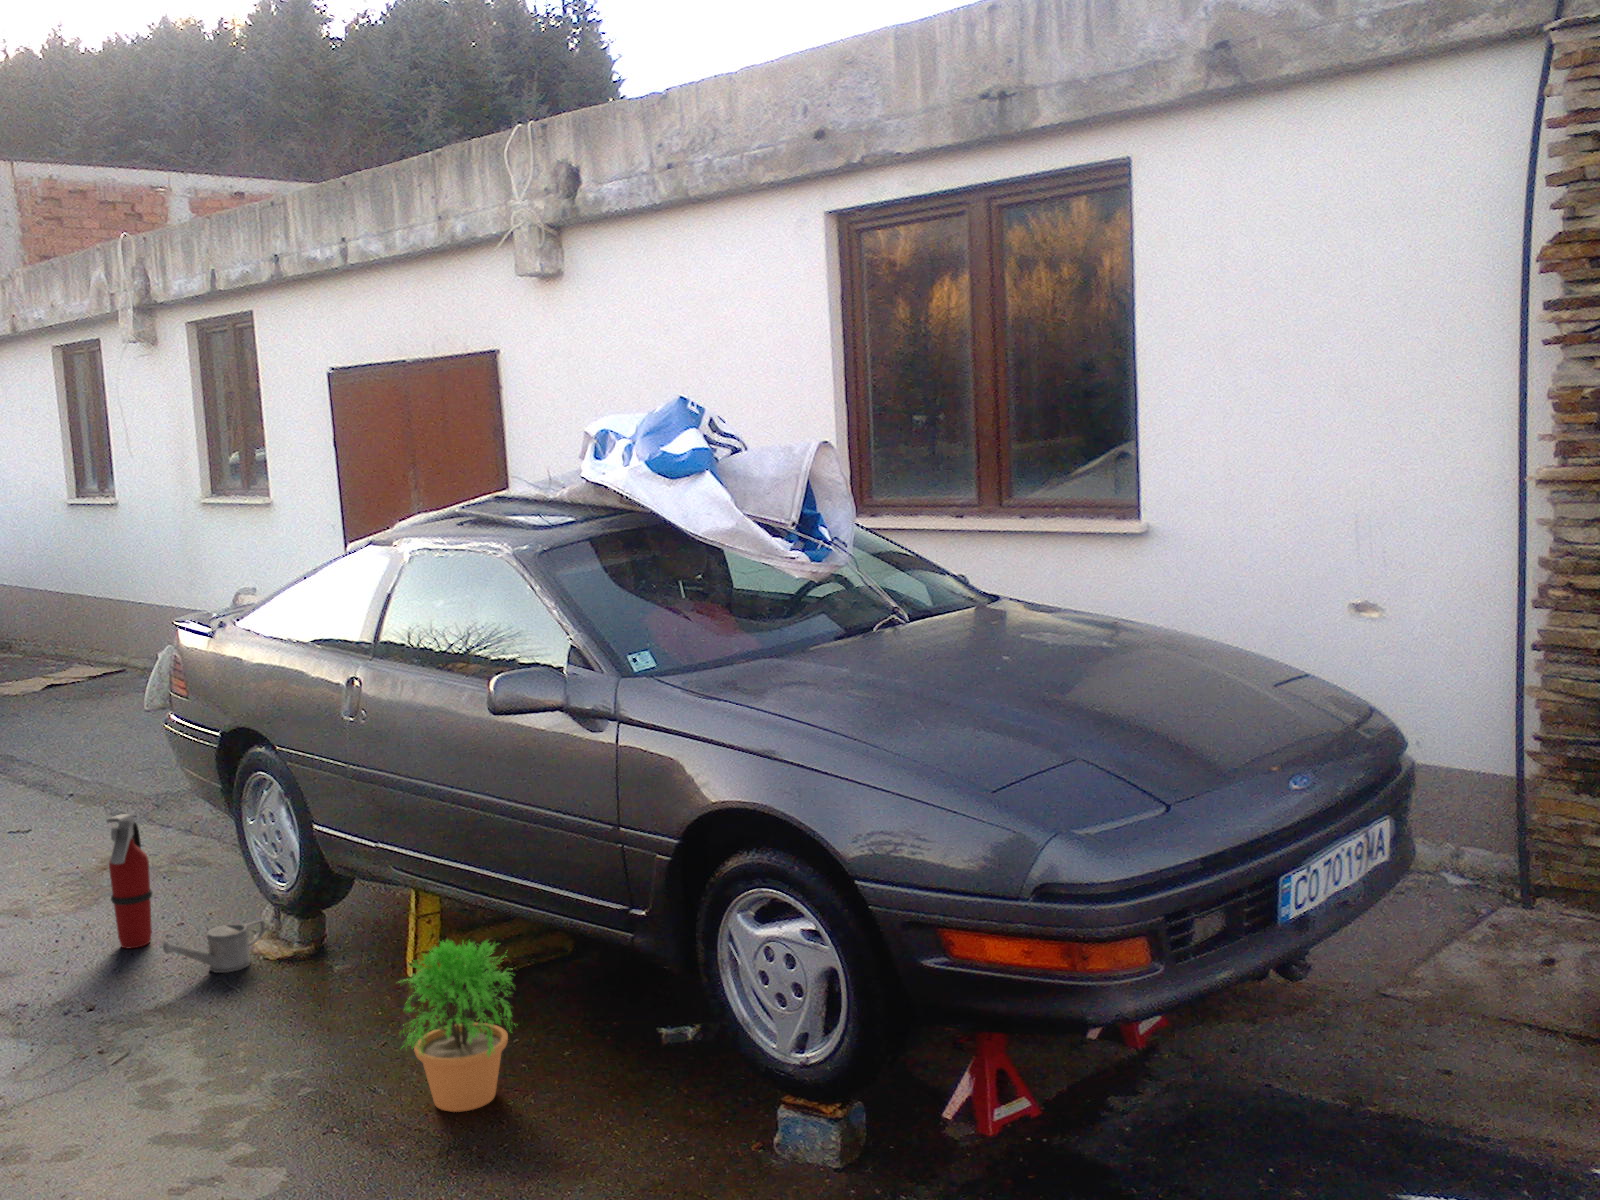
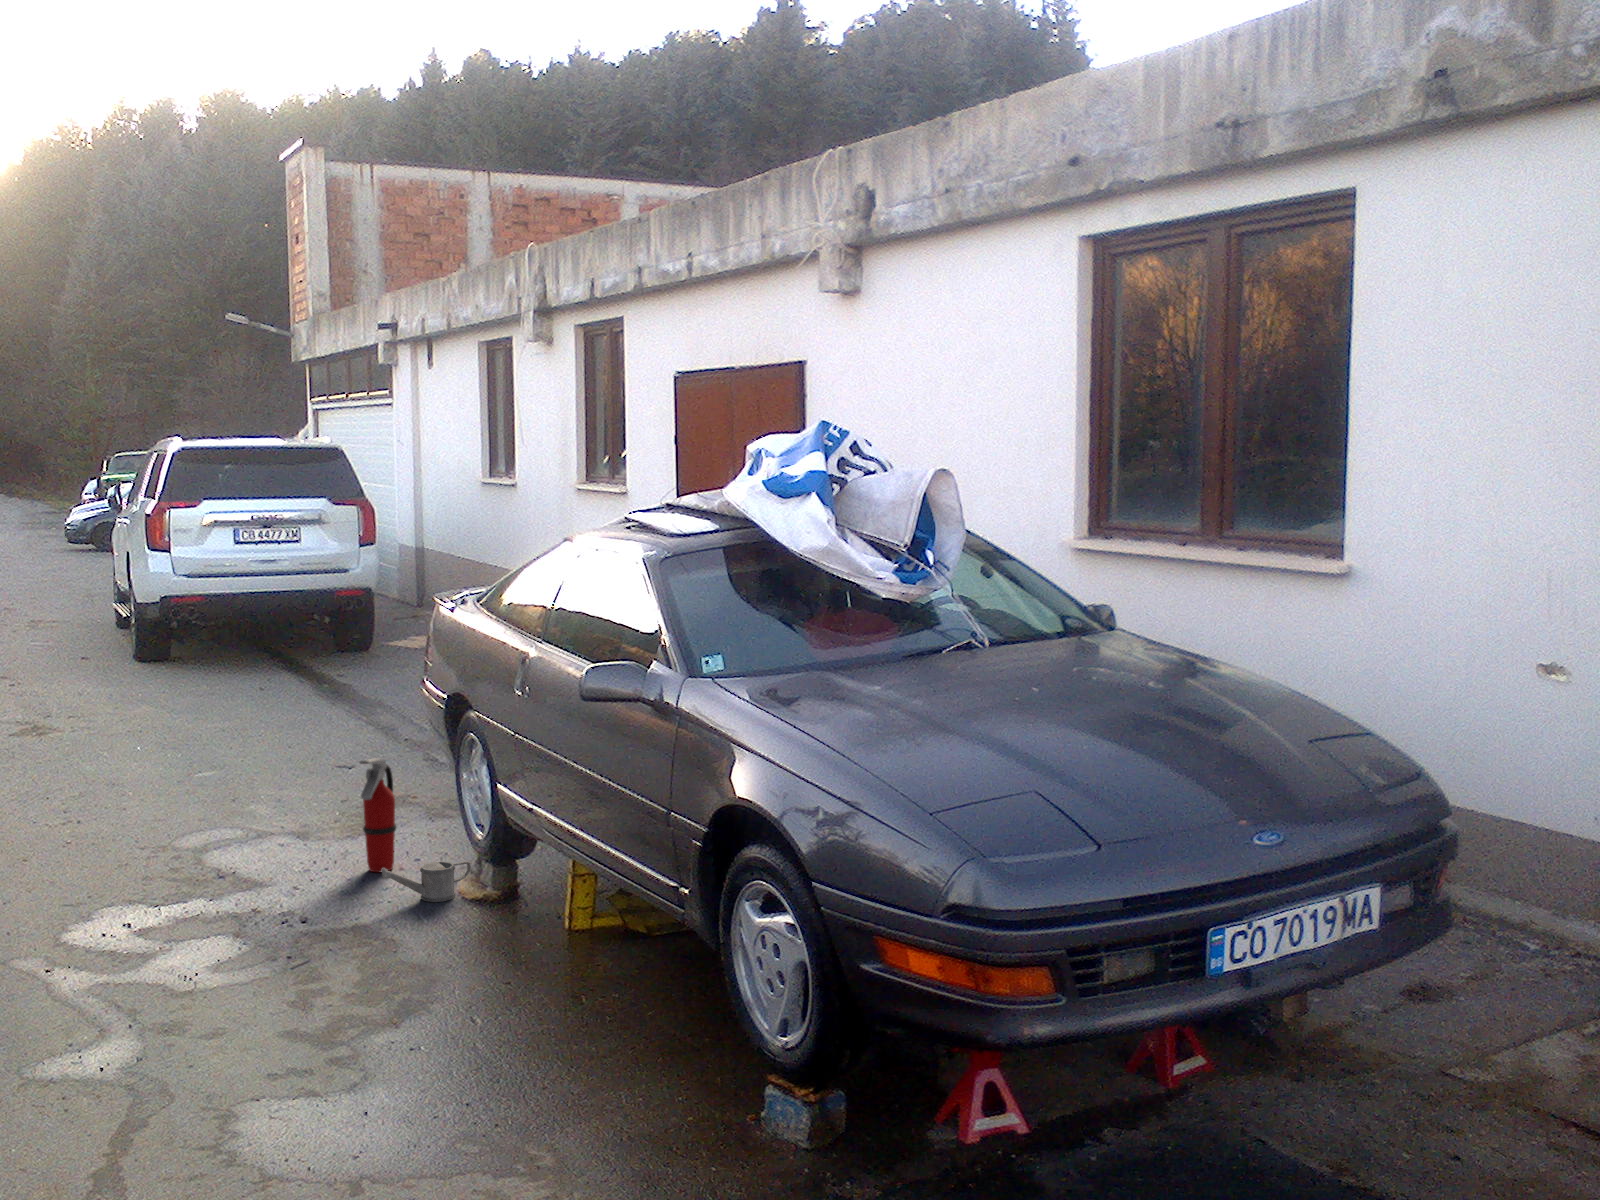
potted plant: present [402,939,515,1112] -> none [491,891,602,1041]

